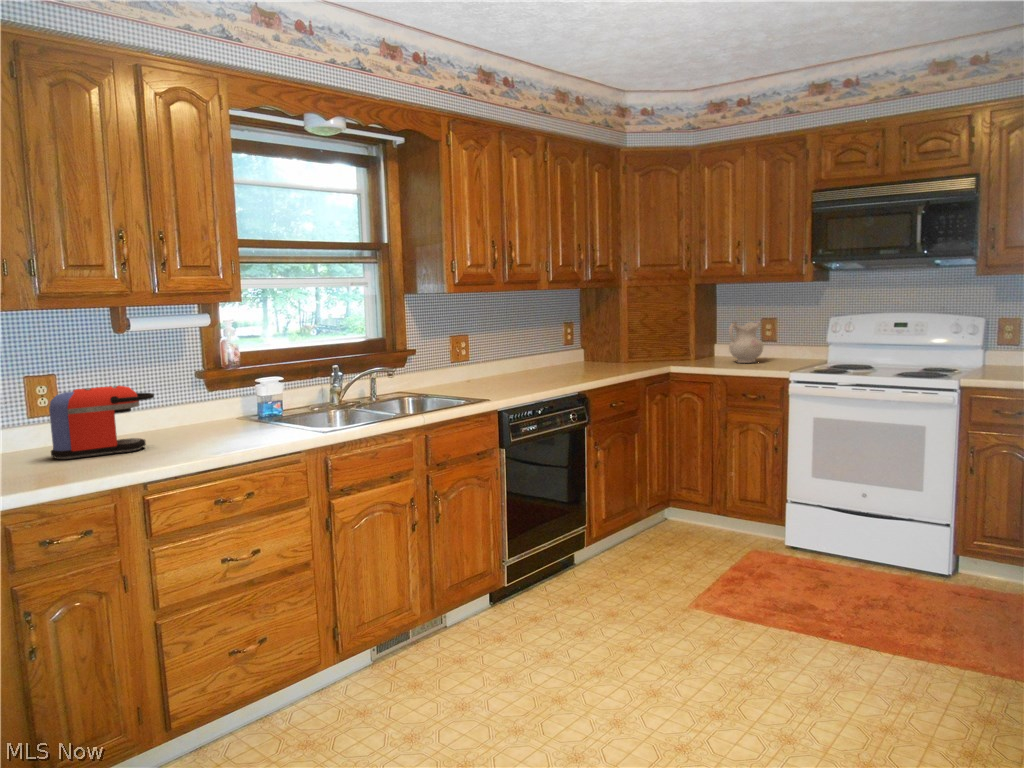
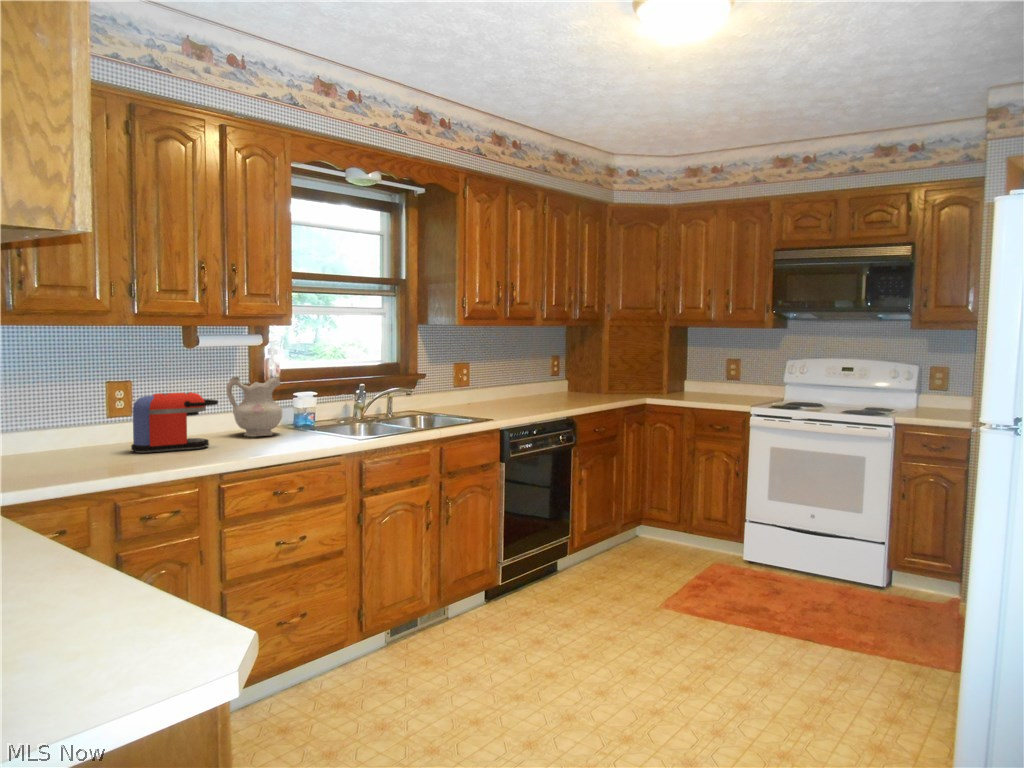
ceramic pitcher: present [729,322,763,363] -> present [227,377,282,437]

